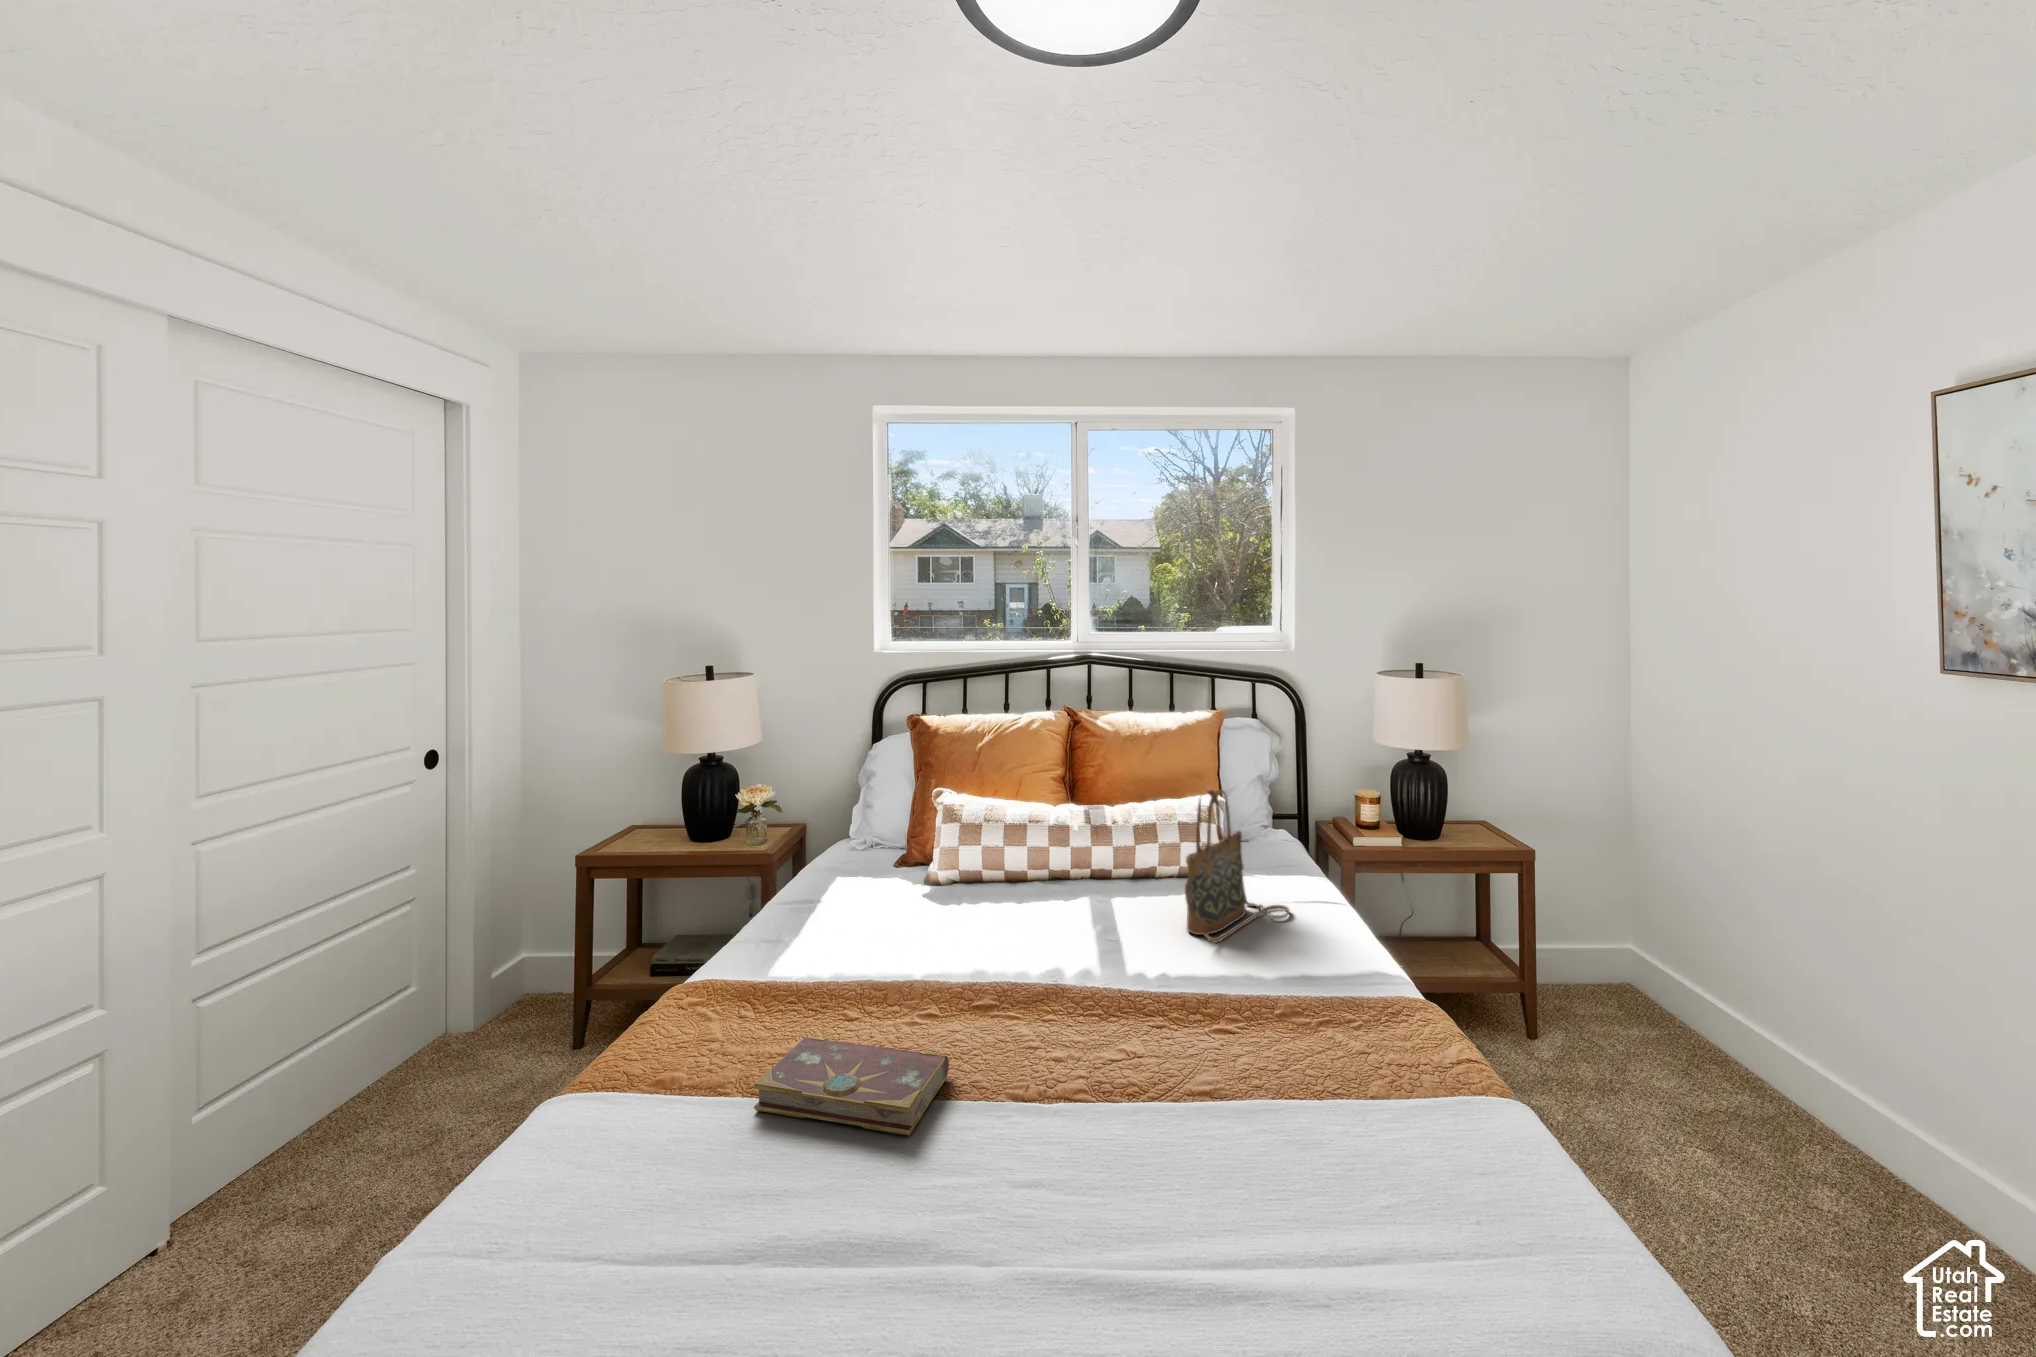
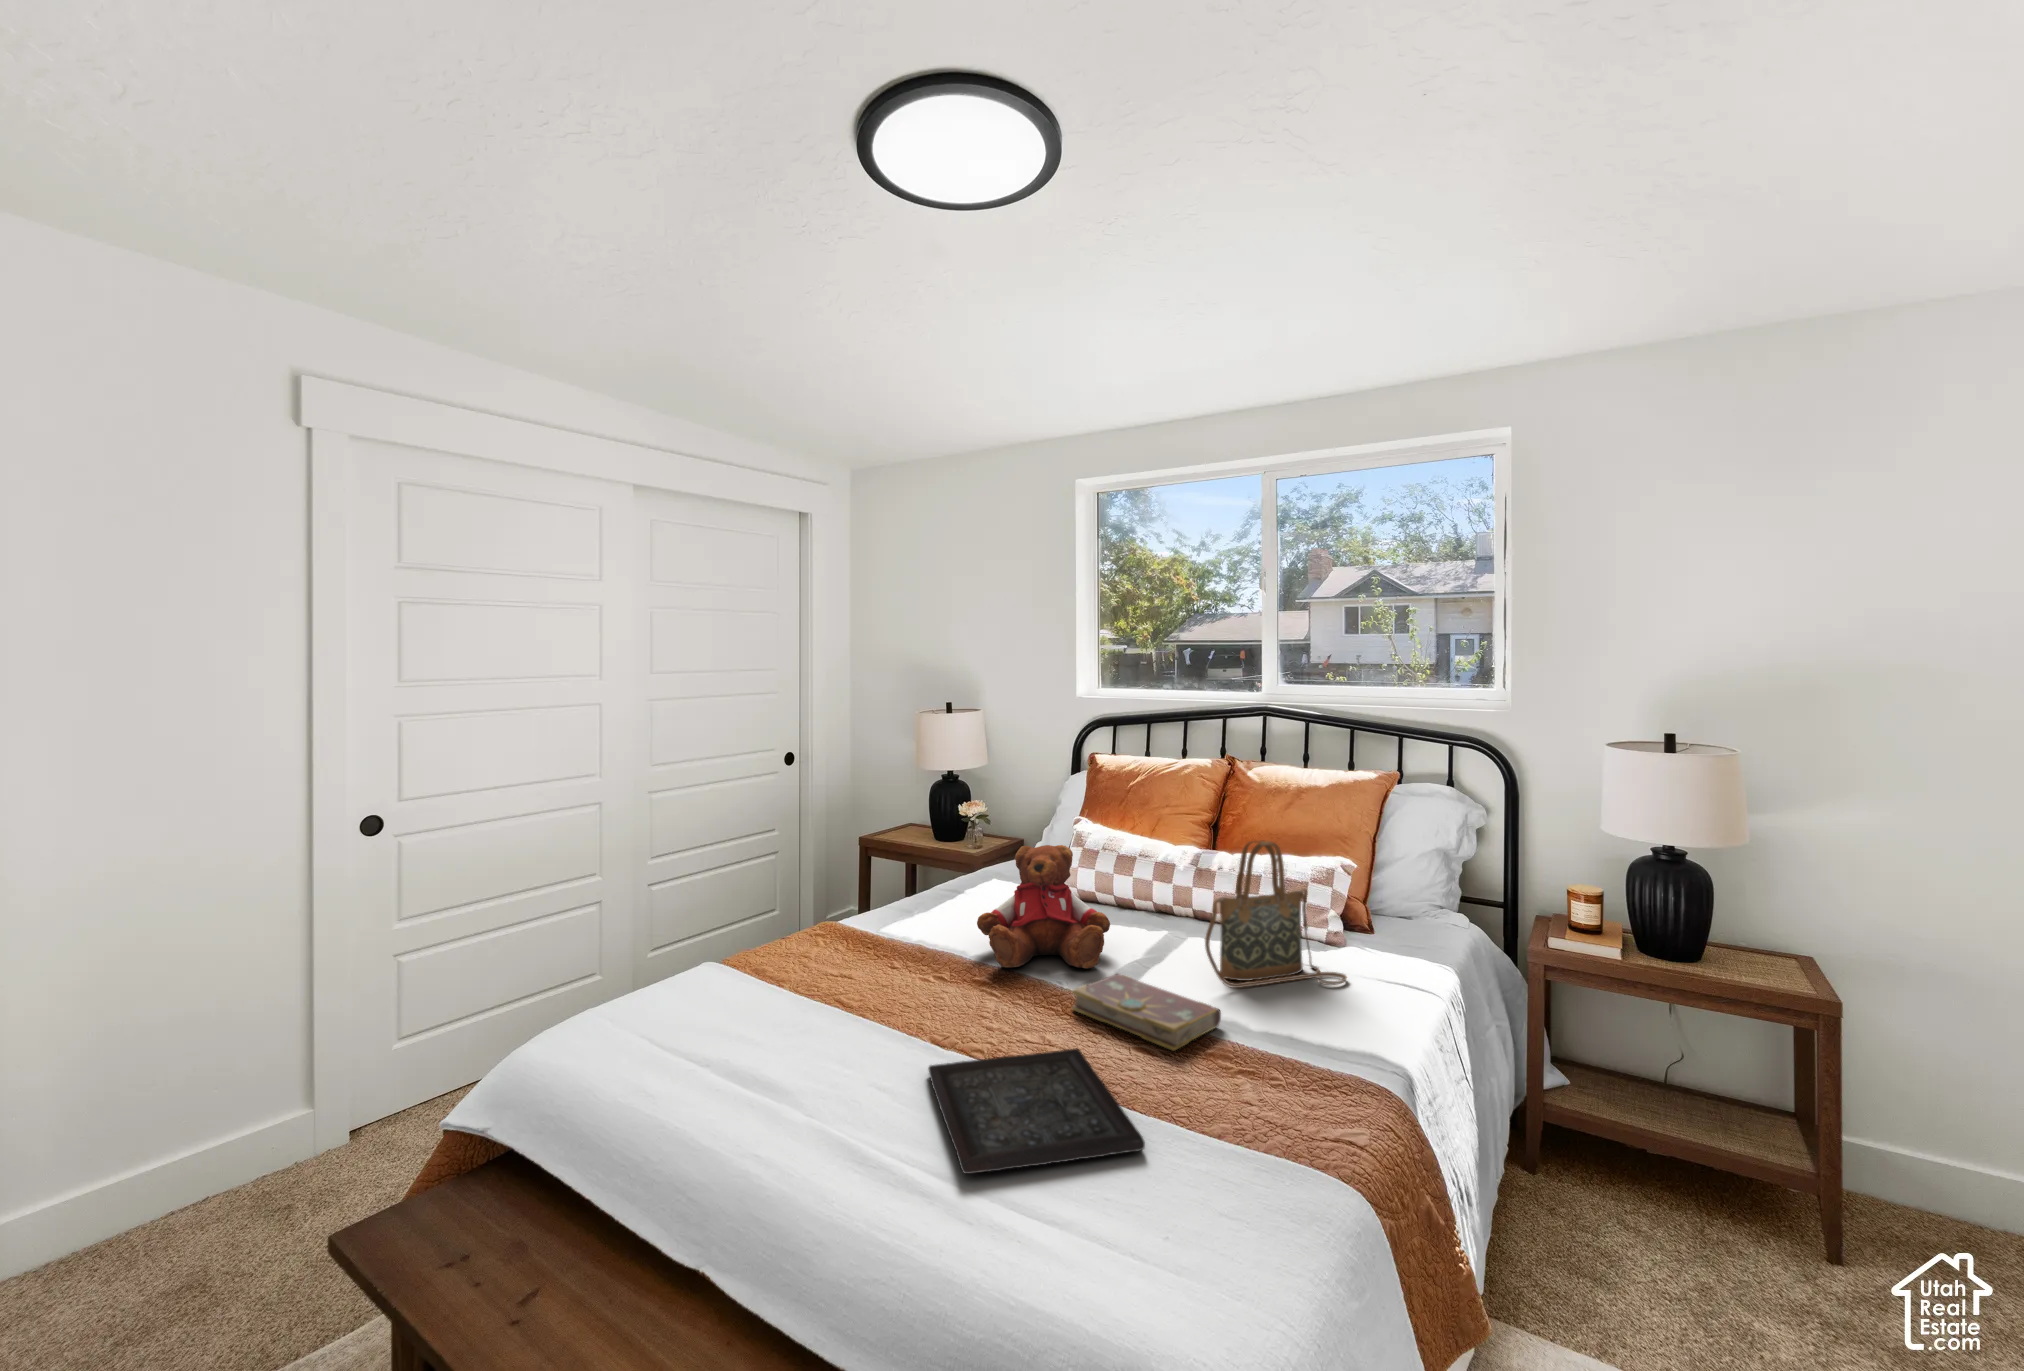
teddy bear: none [927,827,1079,981] -> present [977,845,1110,968]
book: present [753,1037,949,1136] -> present [1071,974,1221,1051]
tray: none [1057,1053,1363,1253] -> present [928,1049,1145,1174]

